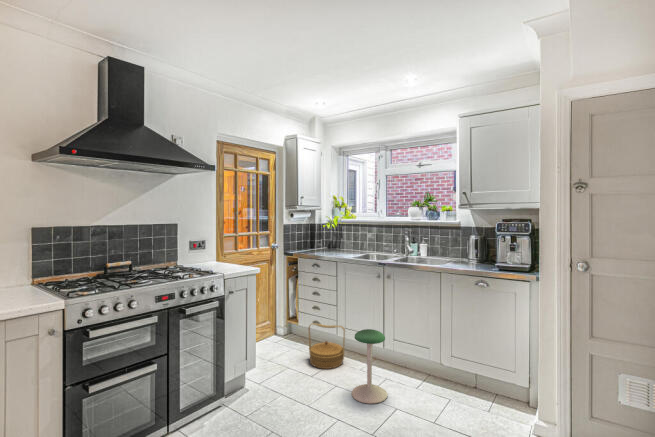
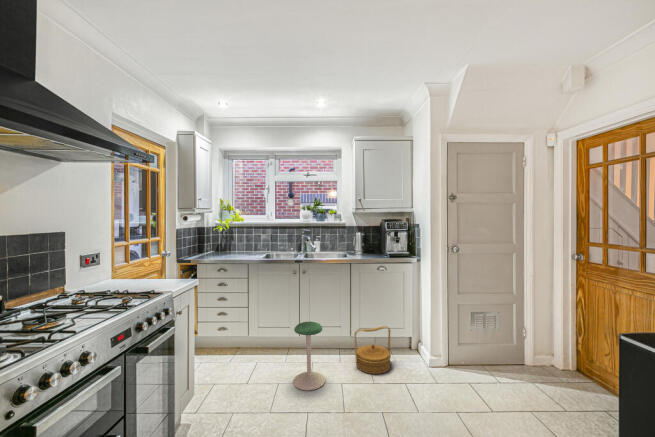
basket: present [308,323,345,369] -> present [354,326,391,374]

